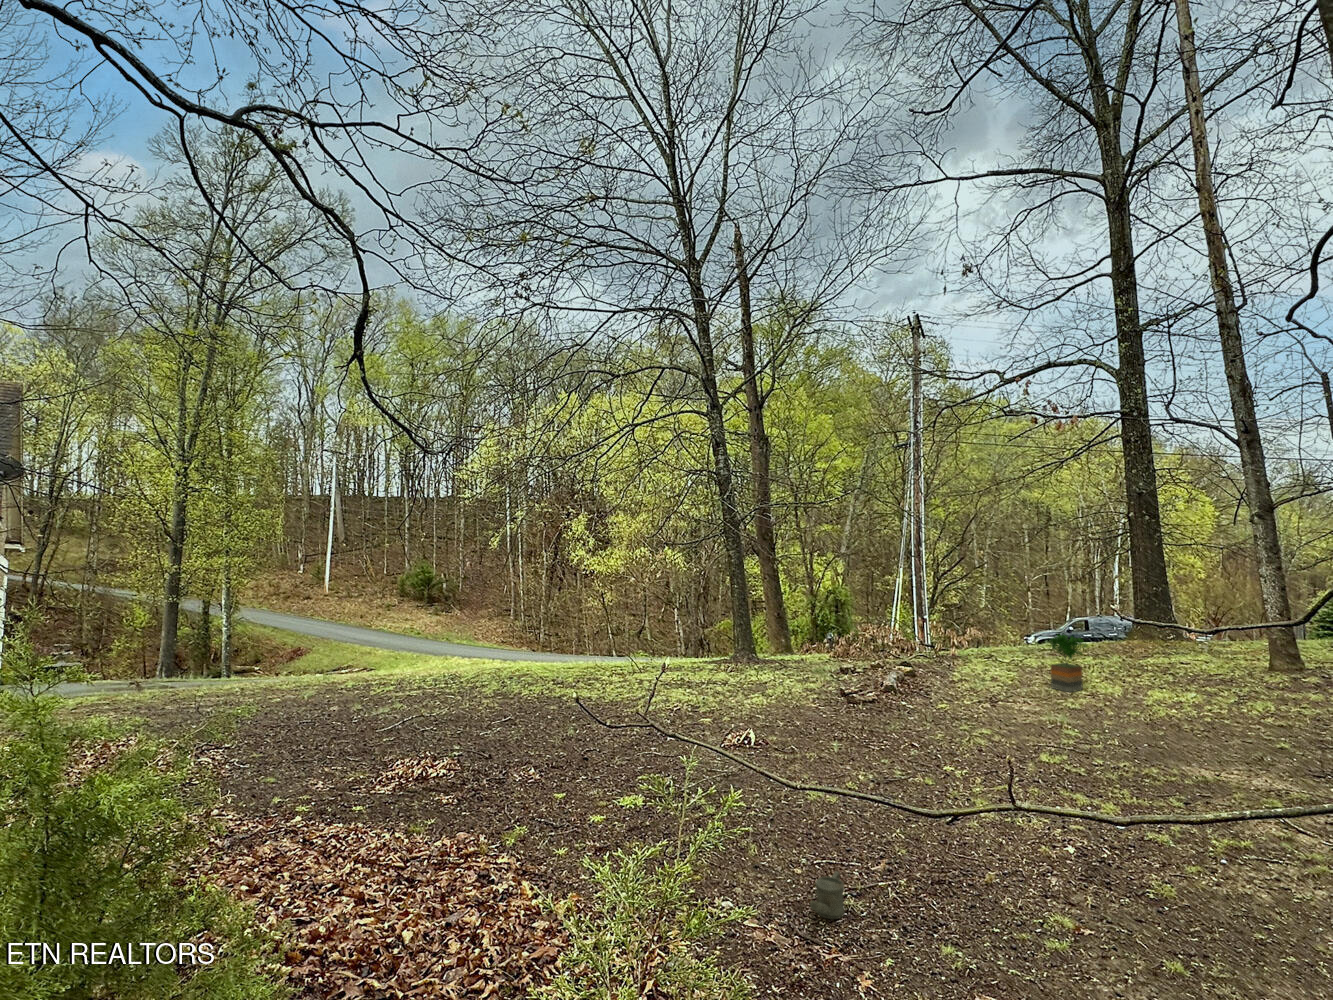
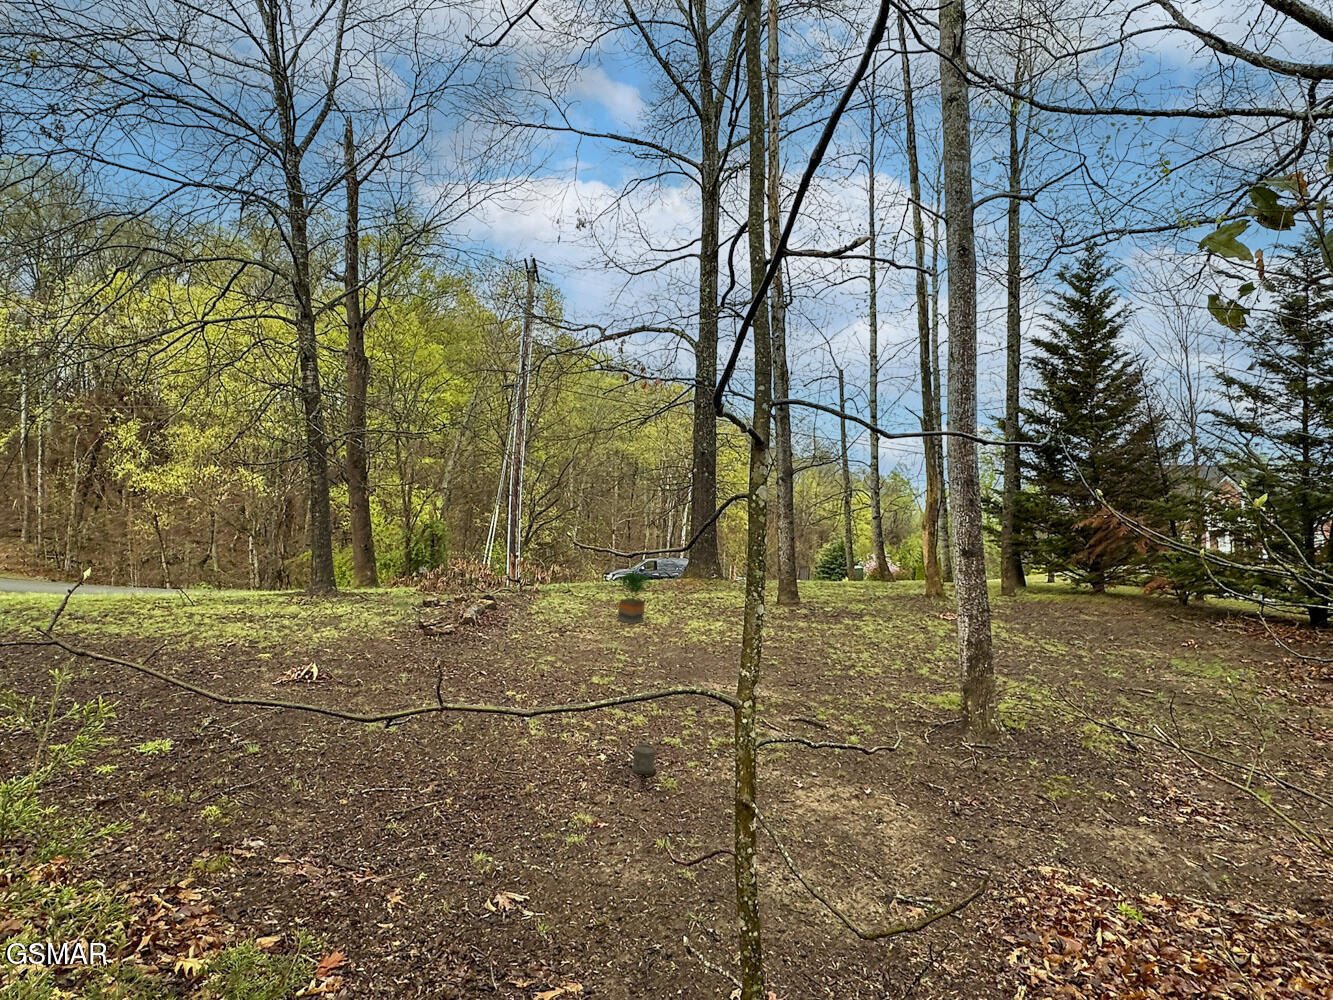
watering can: present [810,871,844,919] -> present [632,741,656,774]

